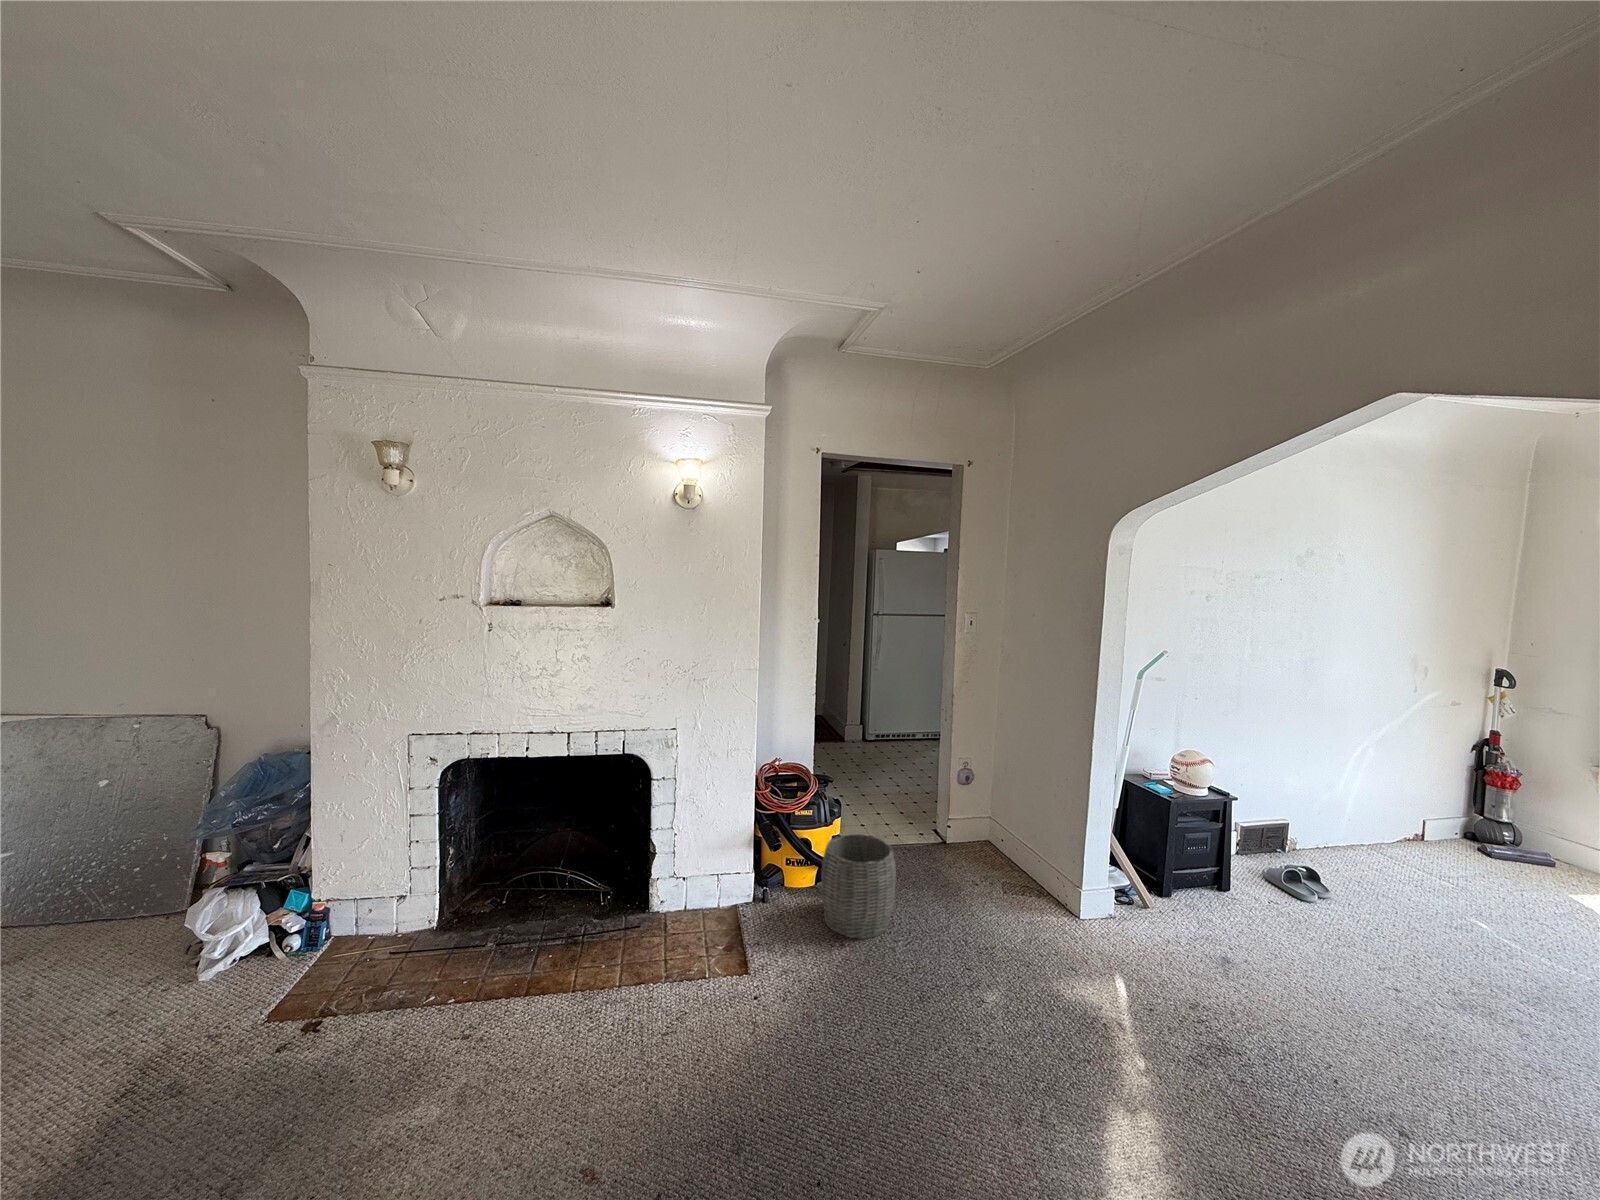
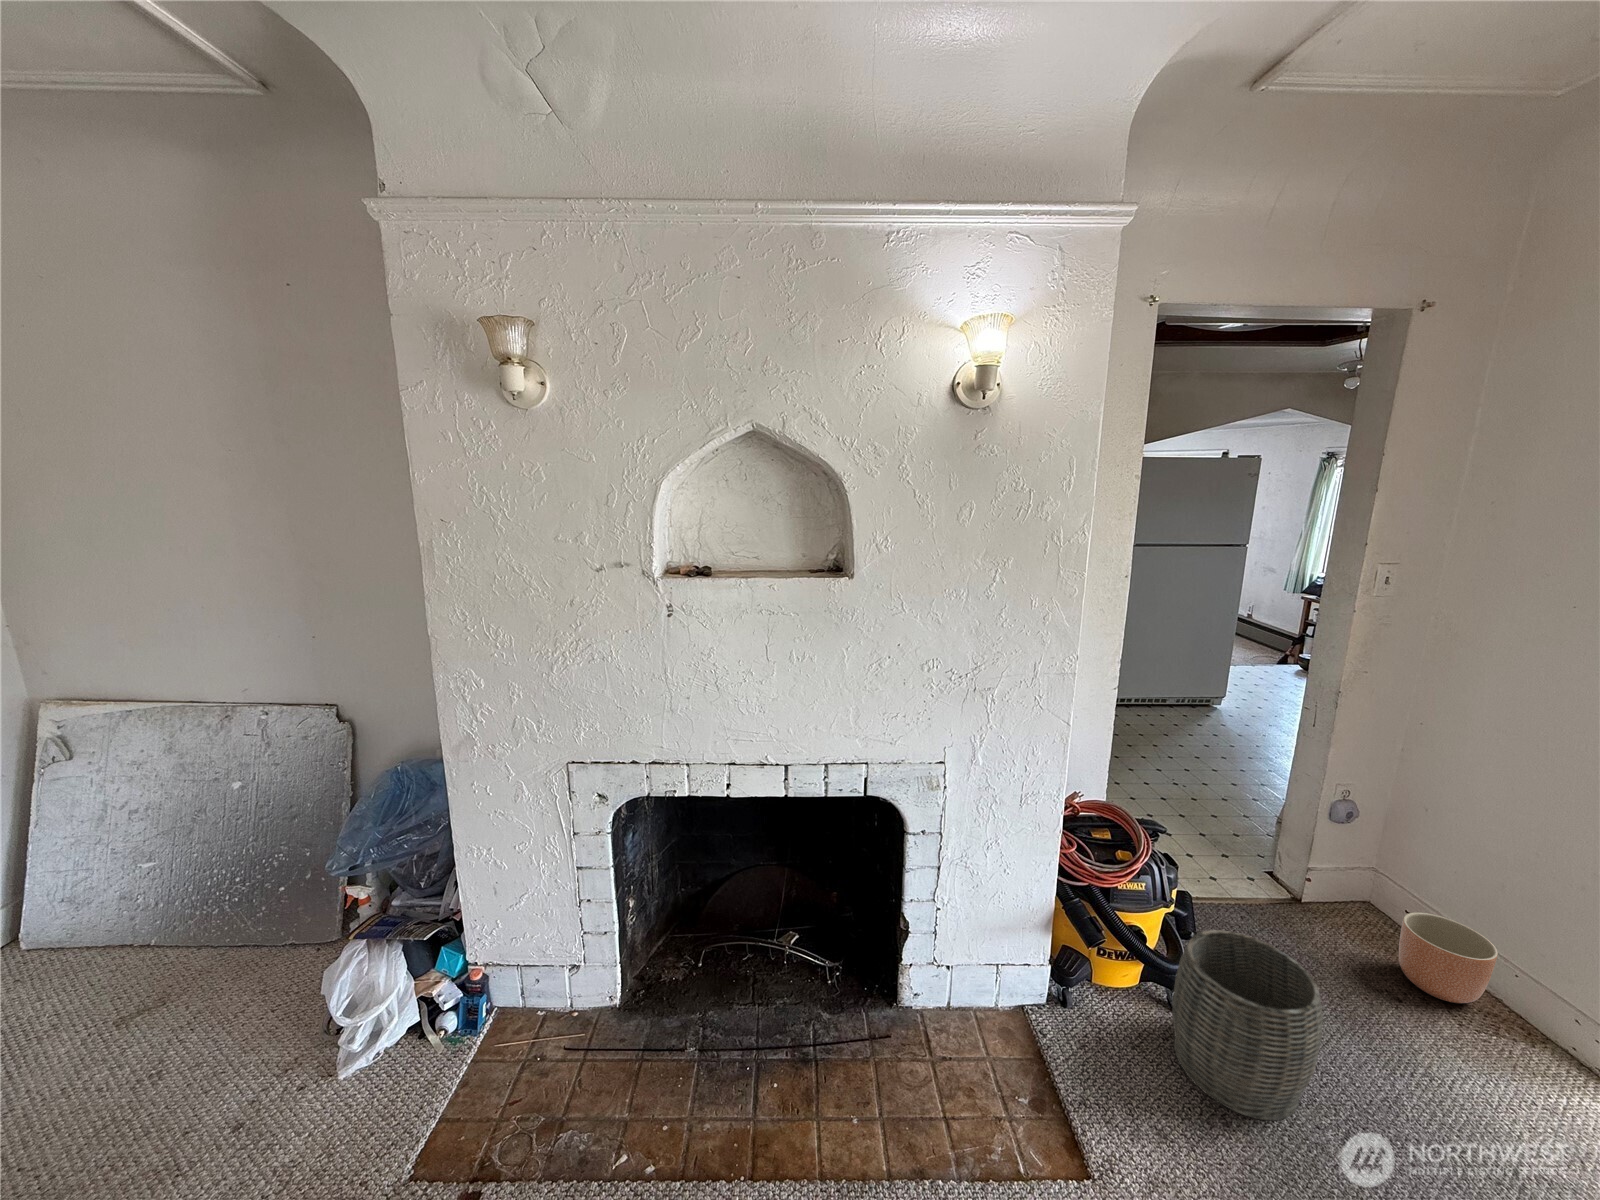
planter: none [980,829,1023,880] -> present [1399,912,1498,1003]

